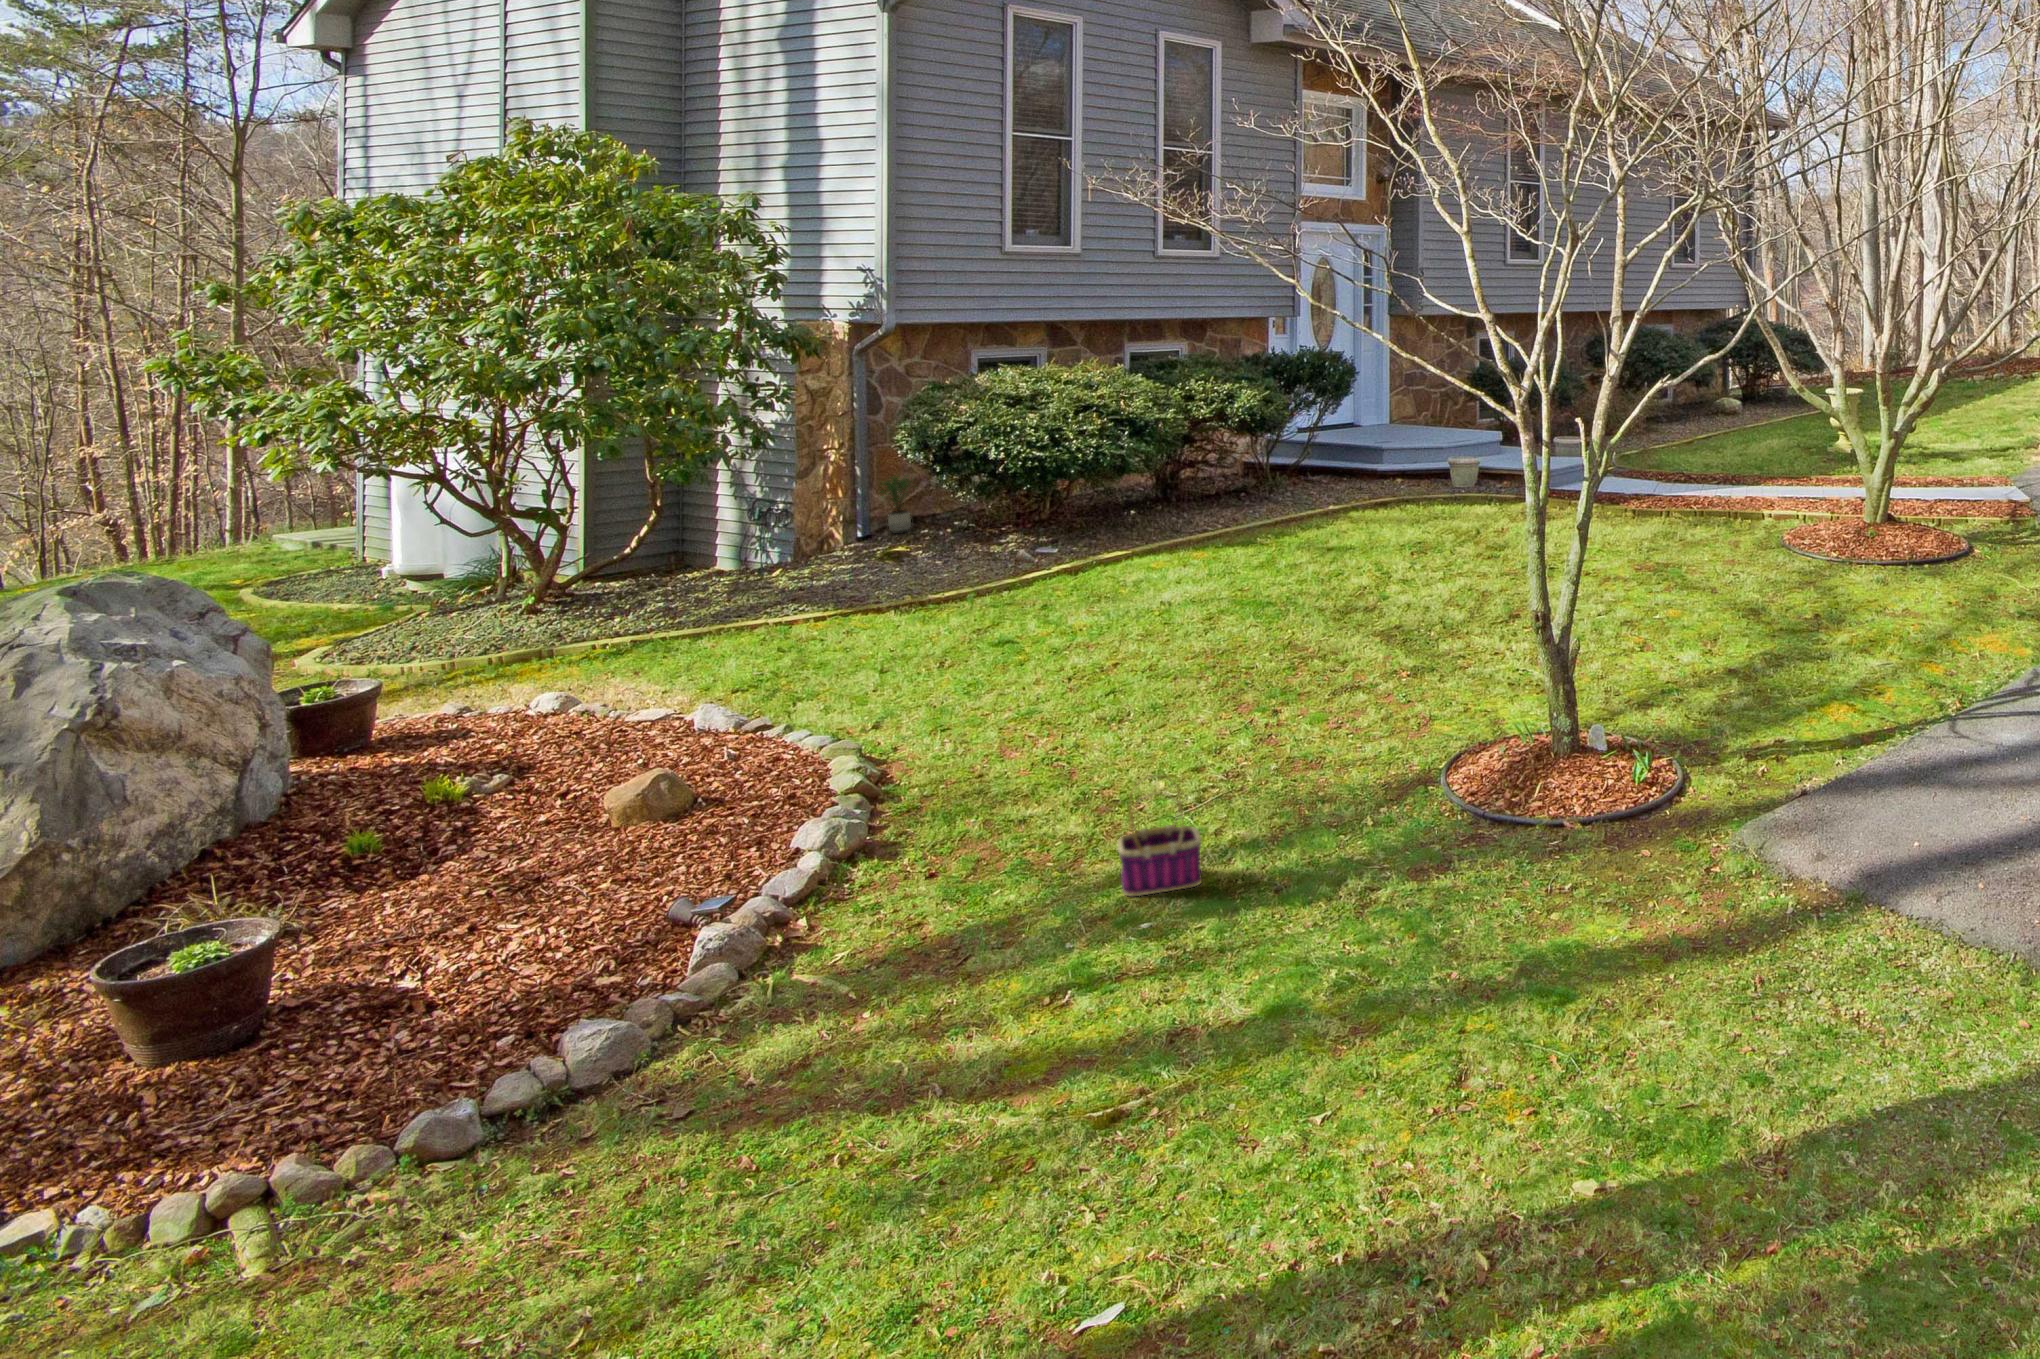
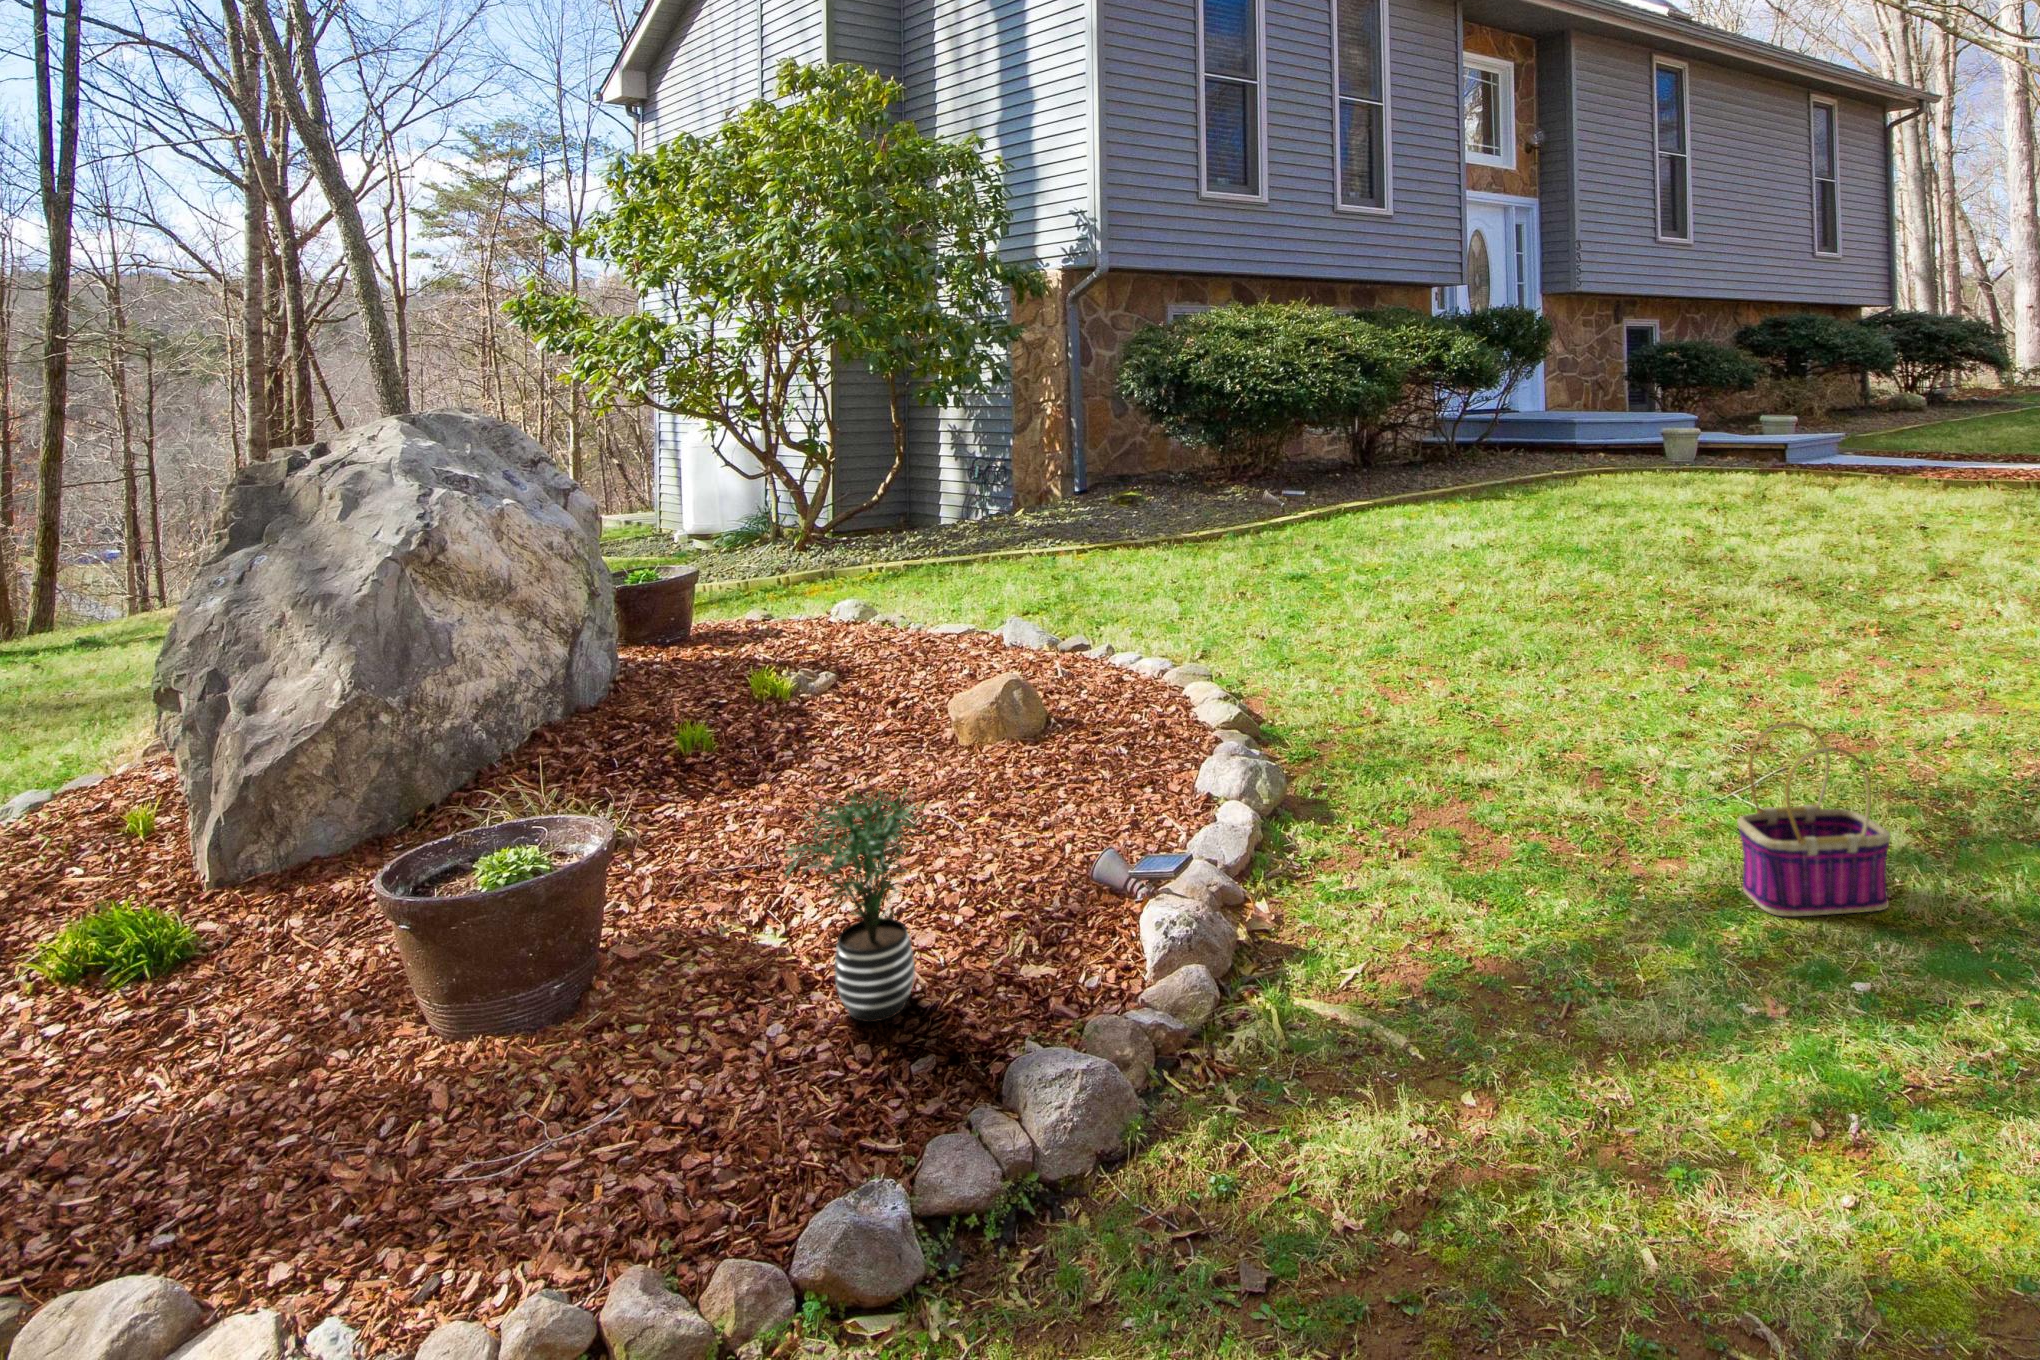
potted plant: present [880,477,914,534] -> present [784,788,926,1022]

